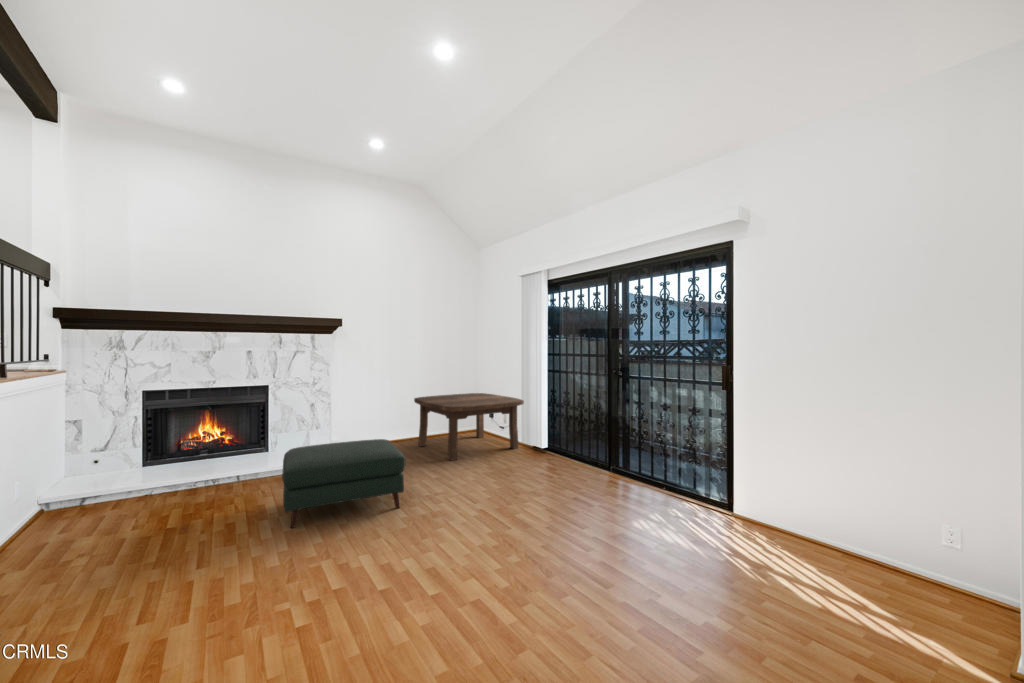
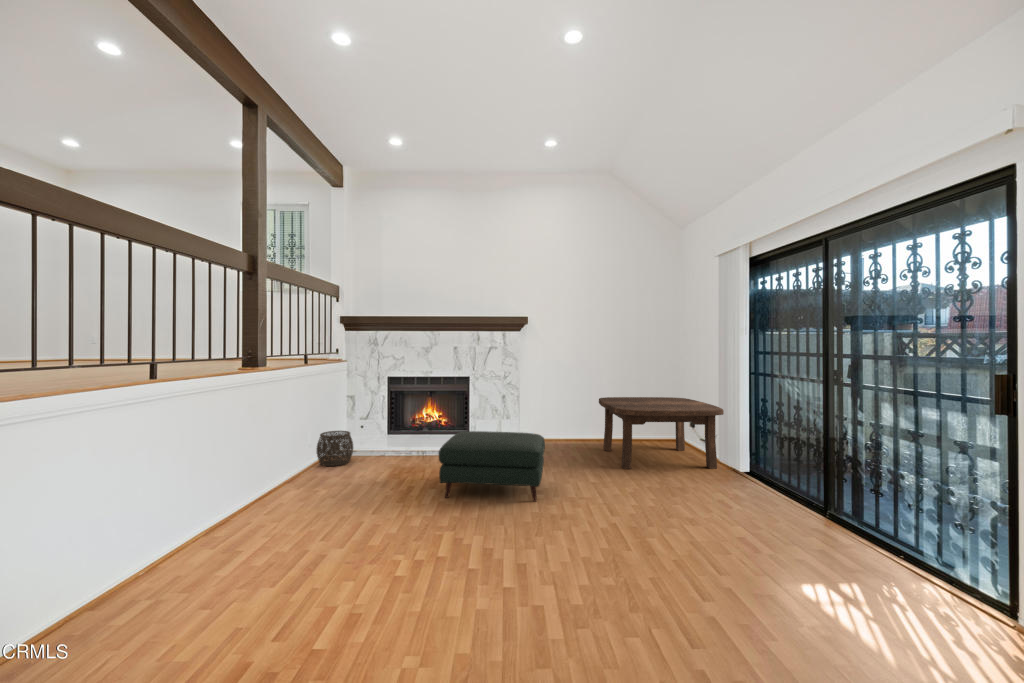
woven basket: none [25,471,102,529] -> present [317,431,353,466]

